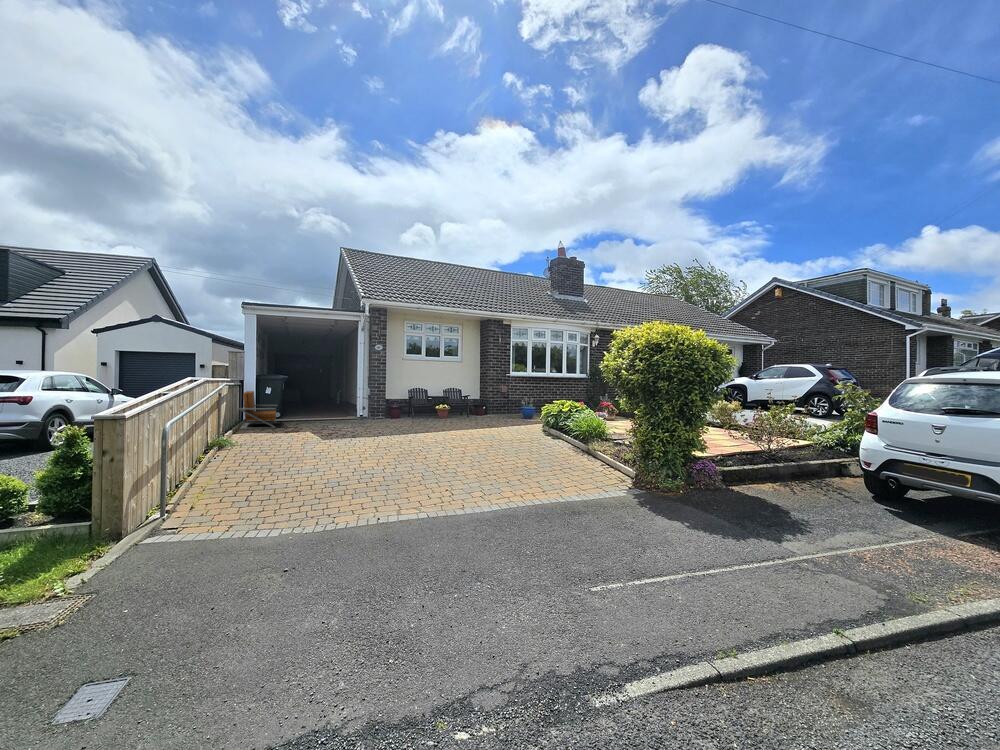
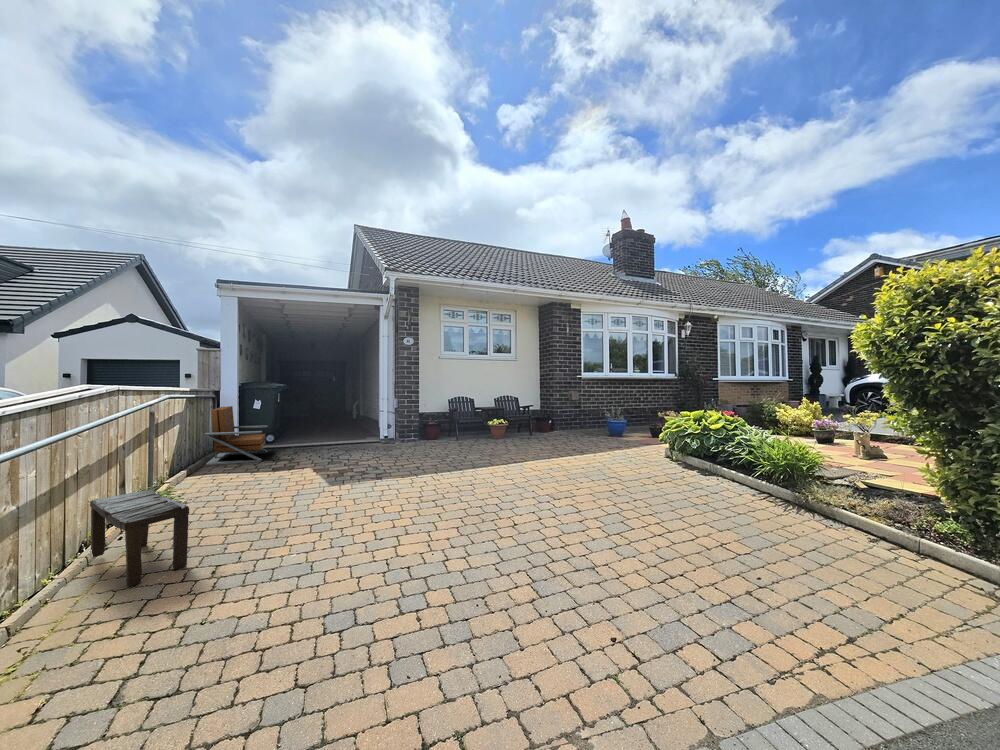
bench: none [212,432,263,470] -> present [90,489,189,586]

